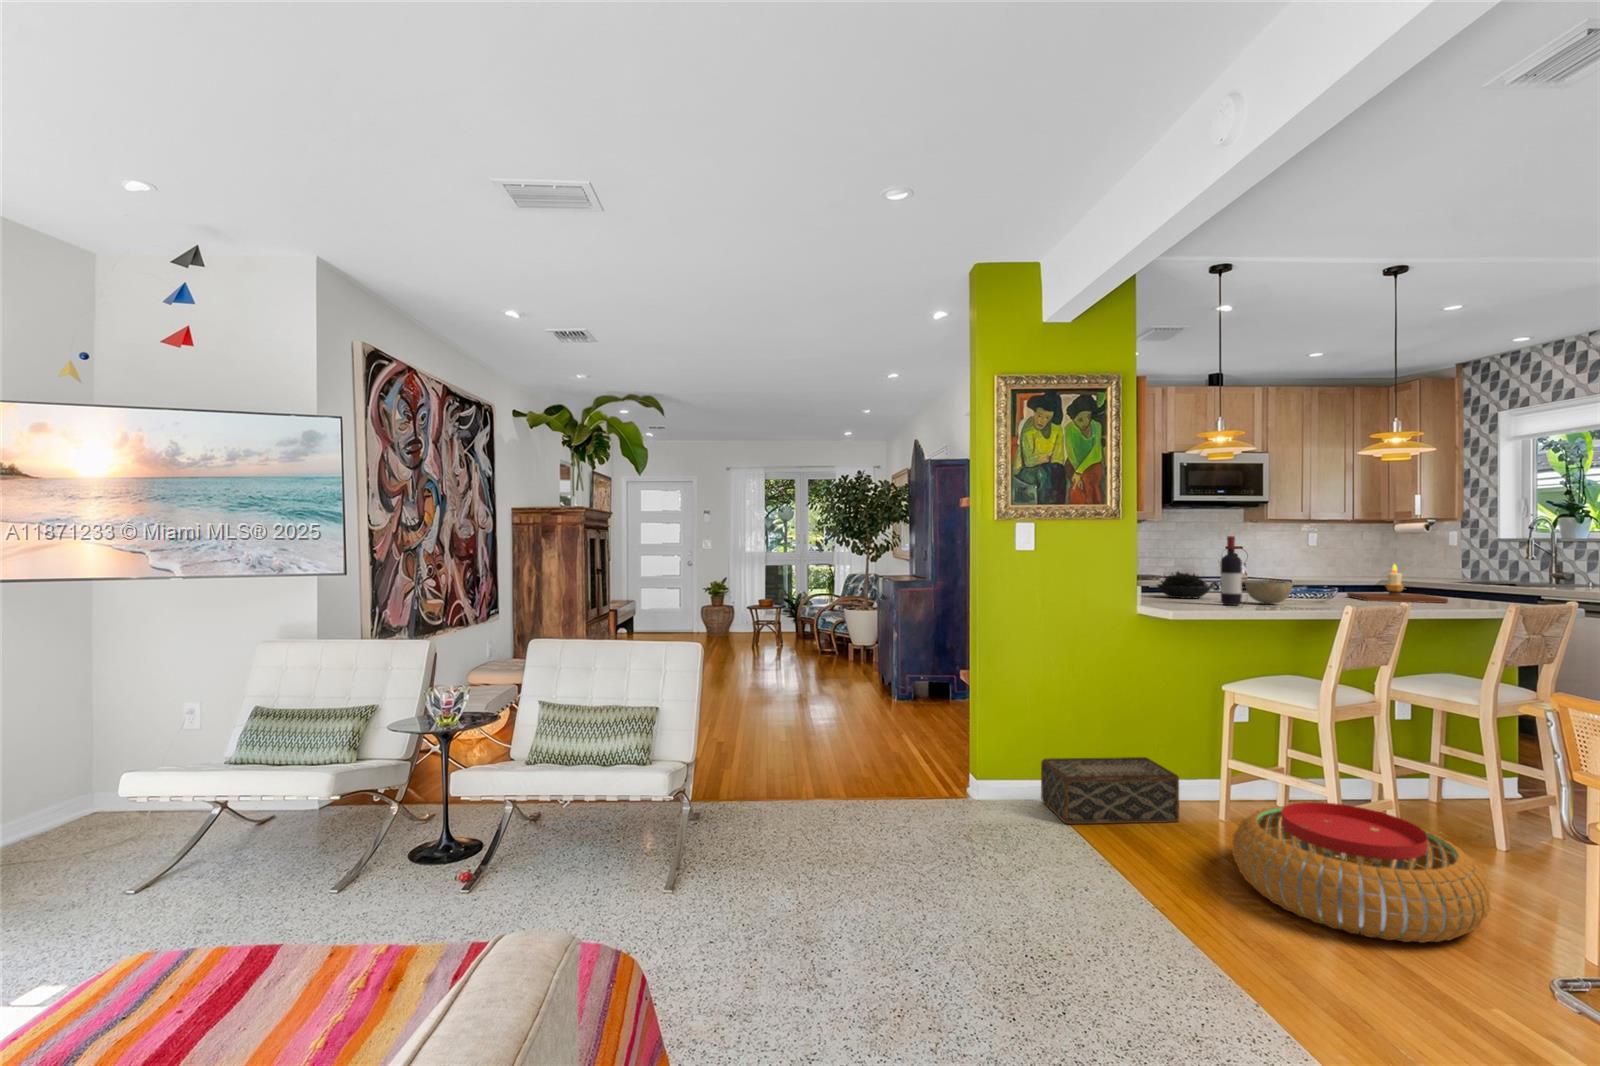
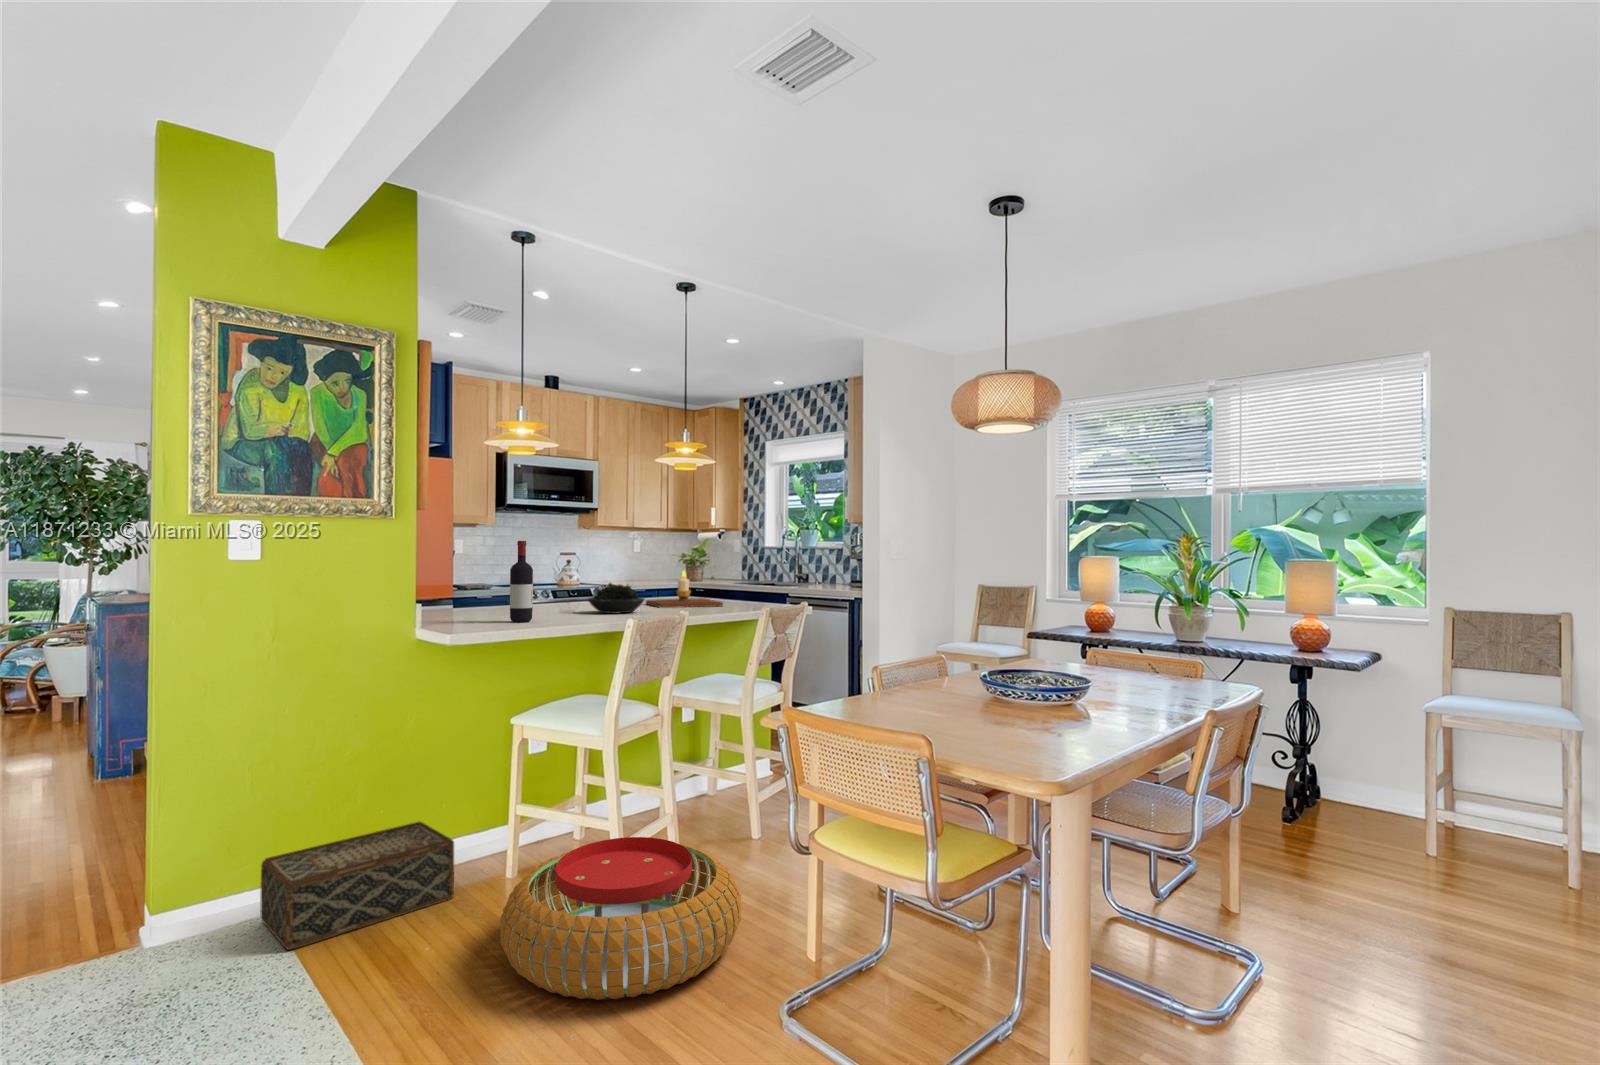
succulent plant: present [1157,572,1211,599] -> present [588,583,645,614]
bowl: present [1245,581,1293,604] -> none [539,591,588,617]

